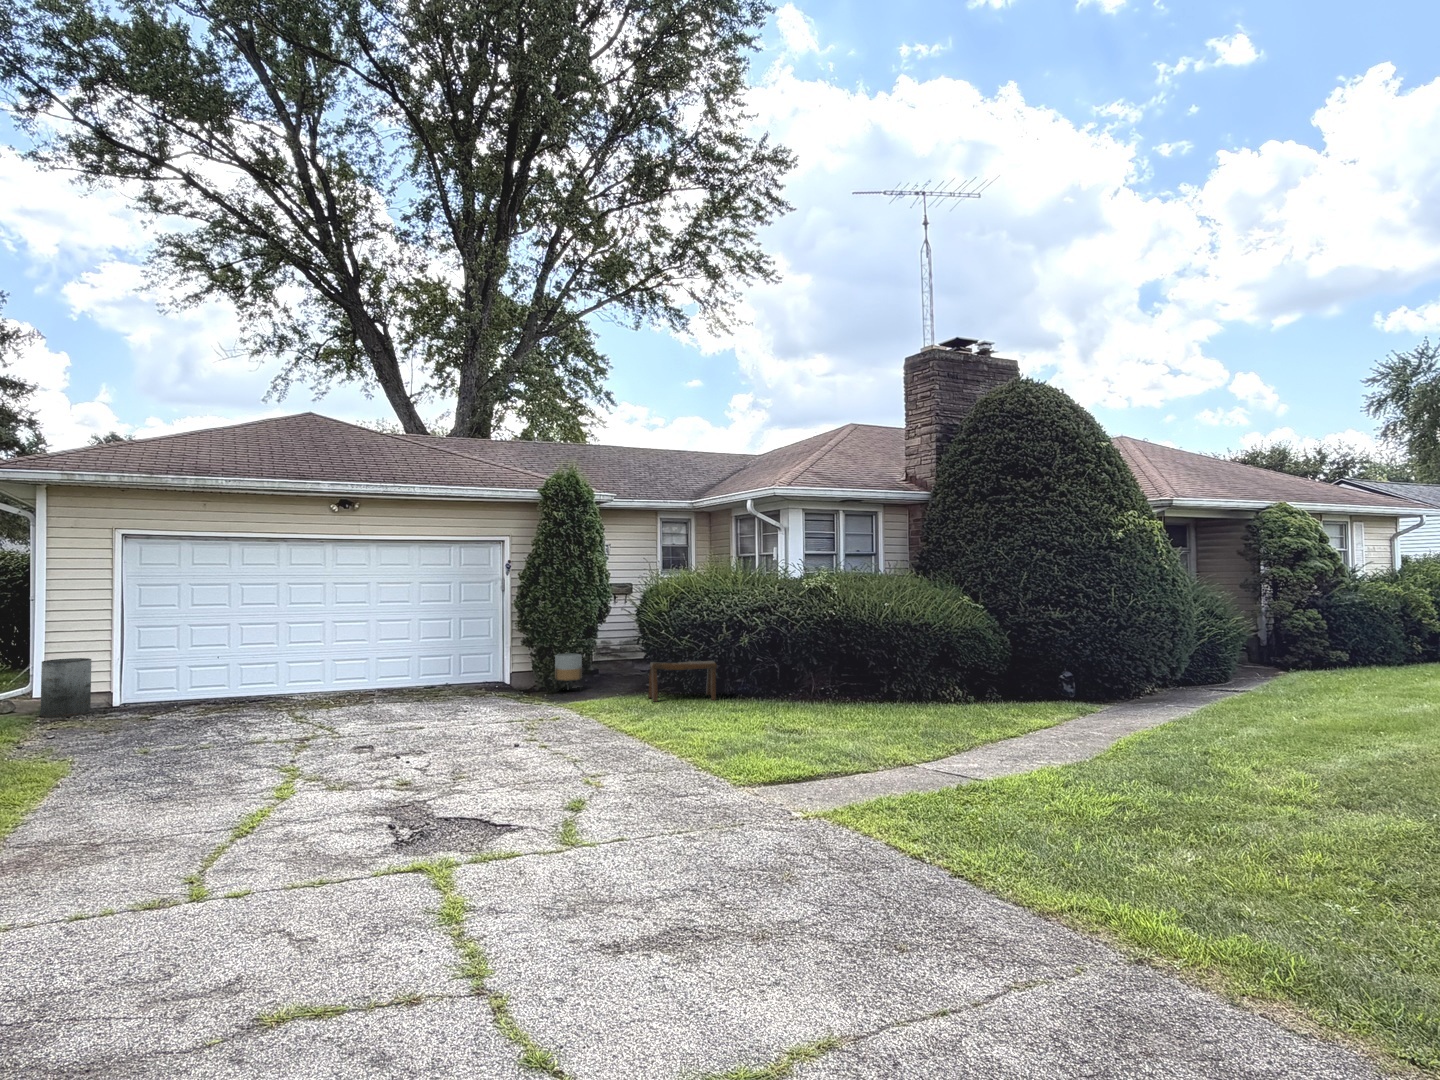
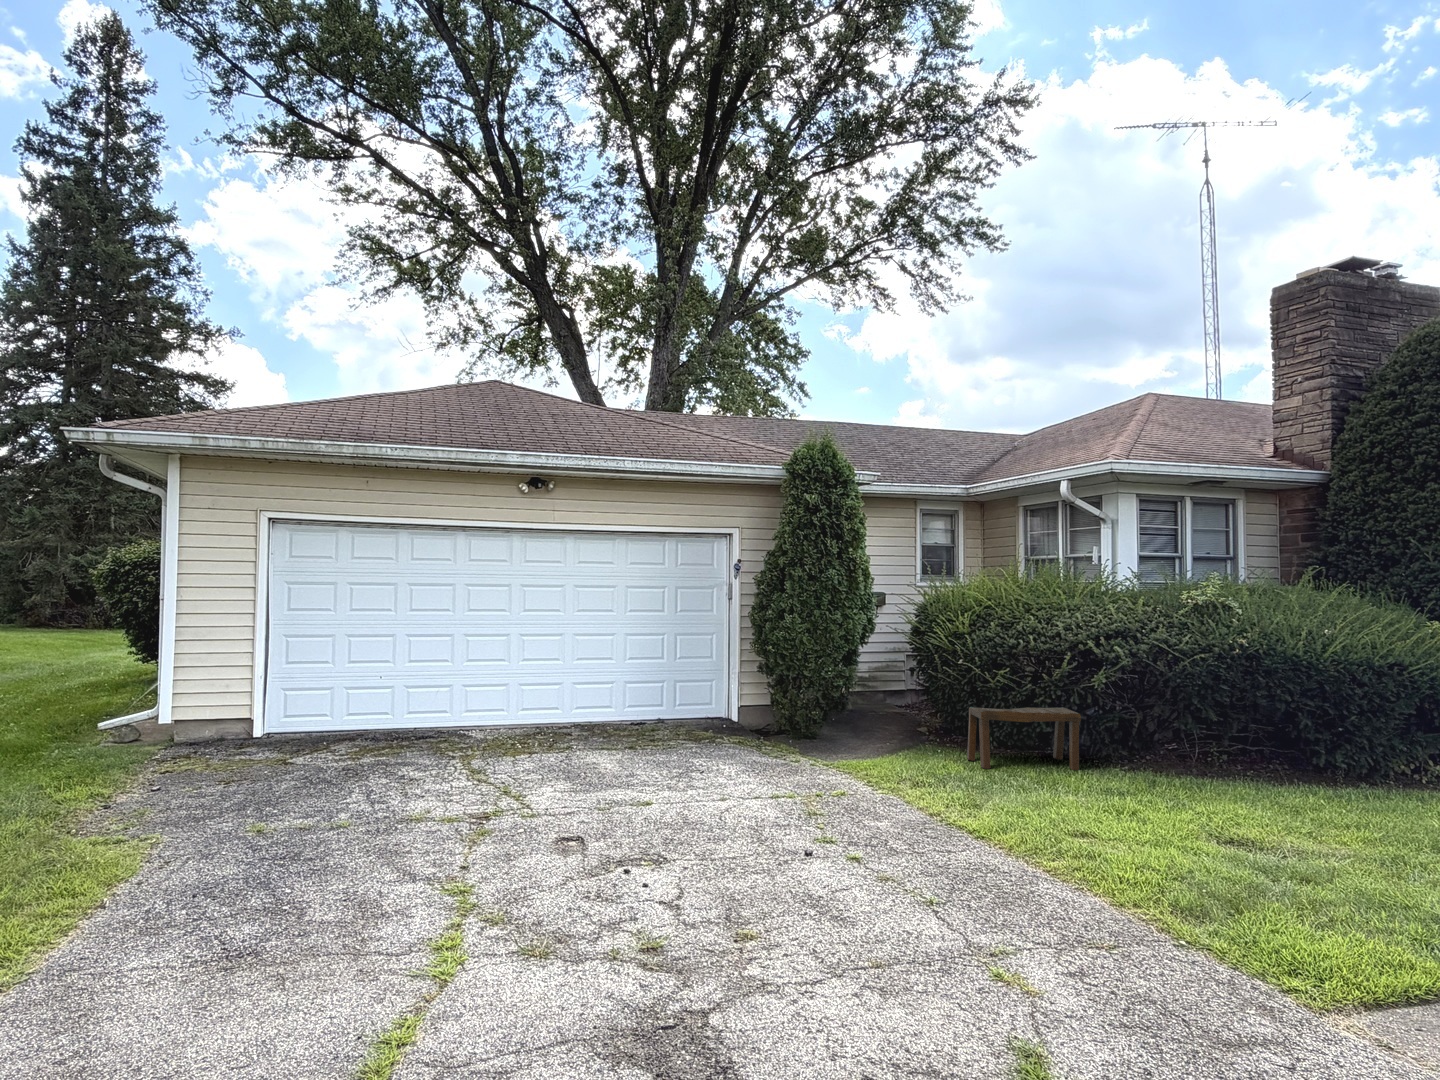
planter: present [555,654,582,681] -> none [819,687,856,743]
trash can: present [40,658,91,717] -> none [158,677,224,758]

